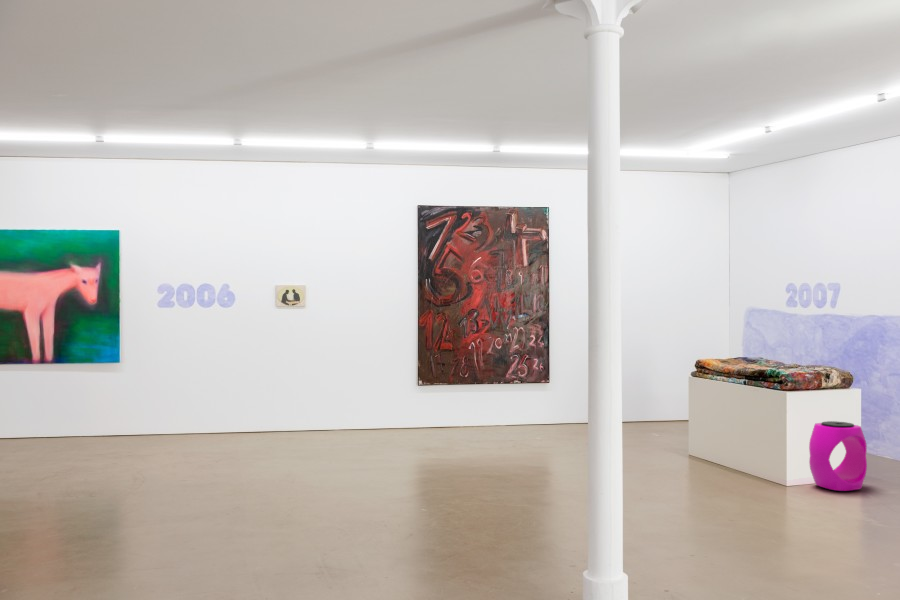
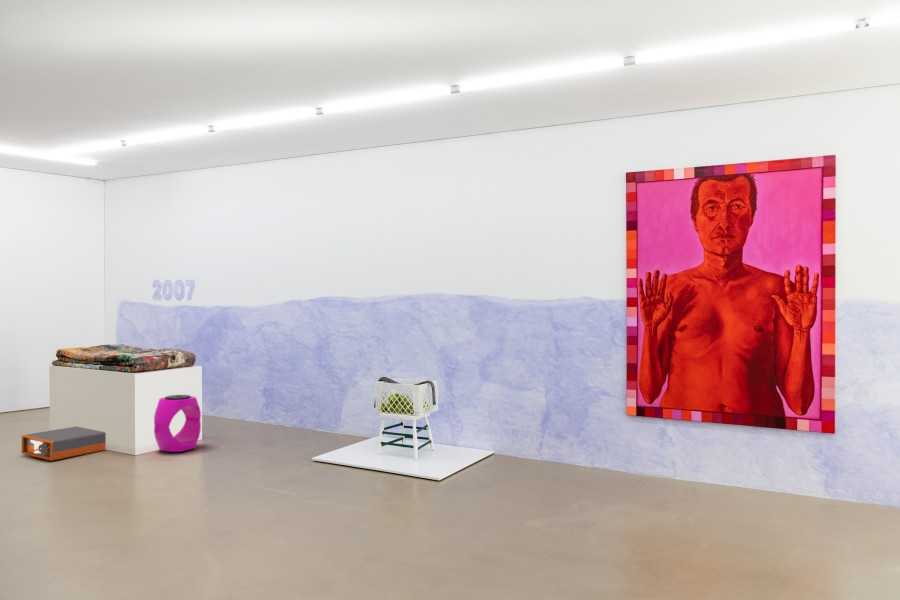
storage box: none [668,445,752,479] -> present [21,427,106,461]

